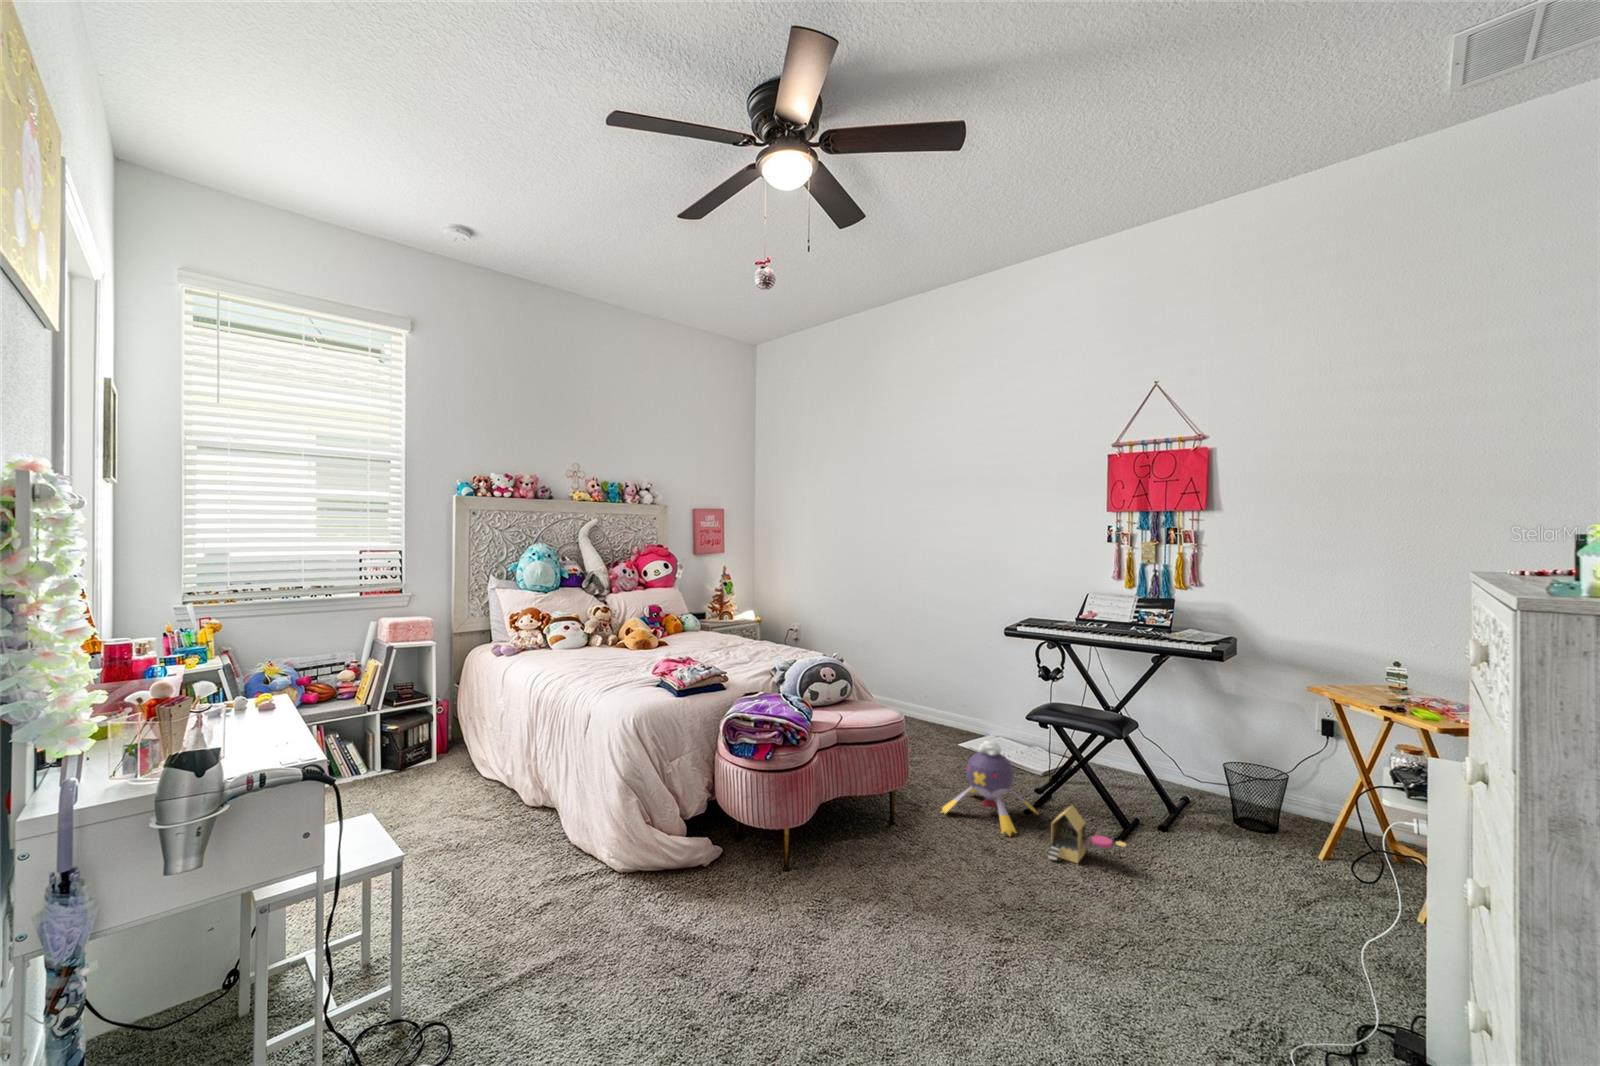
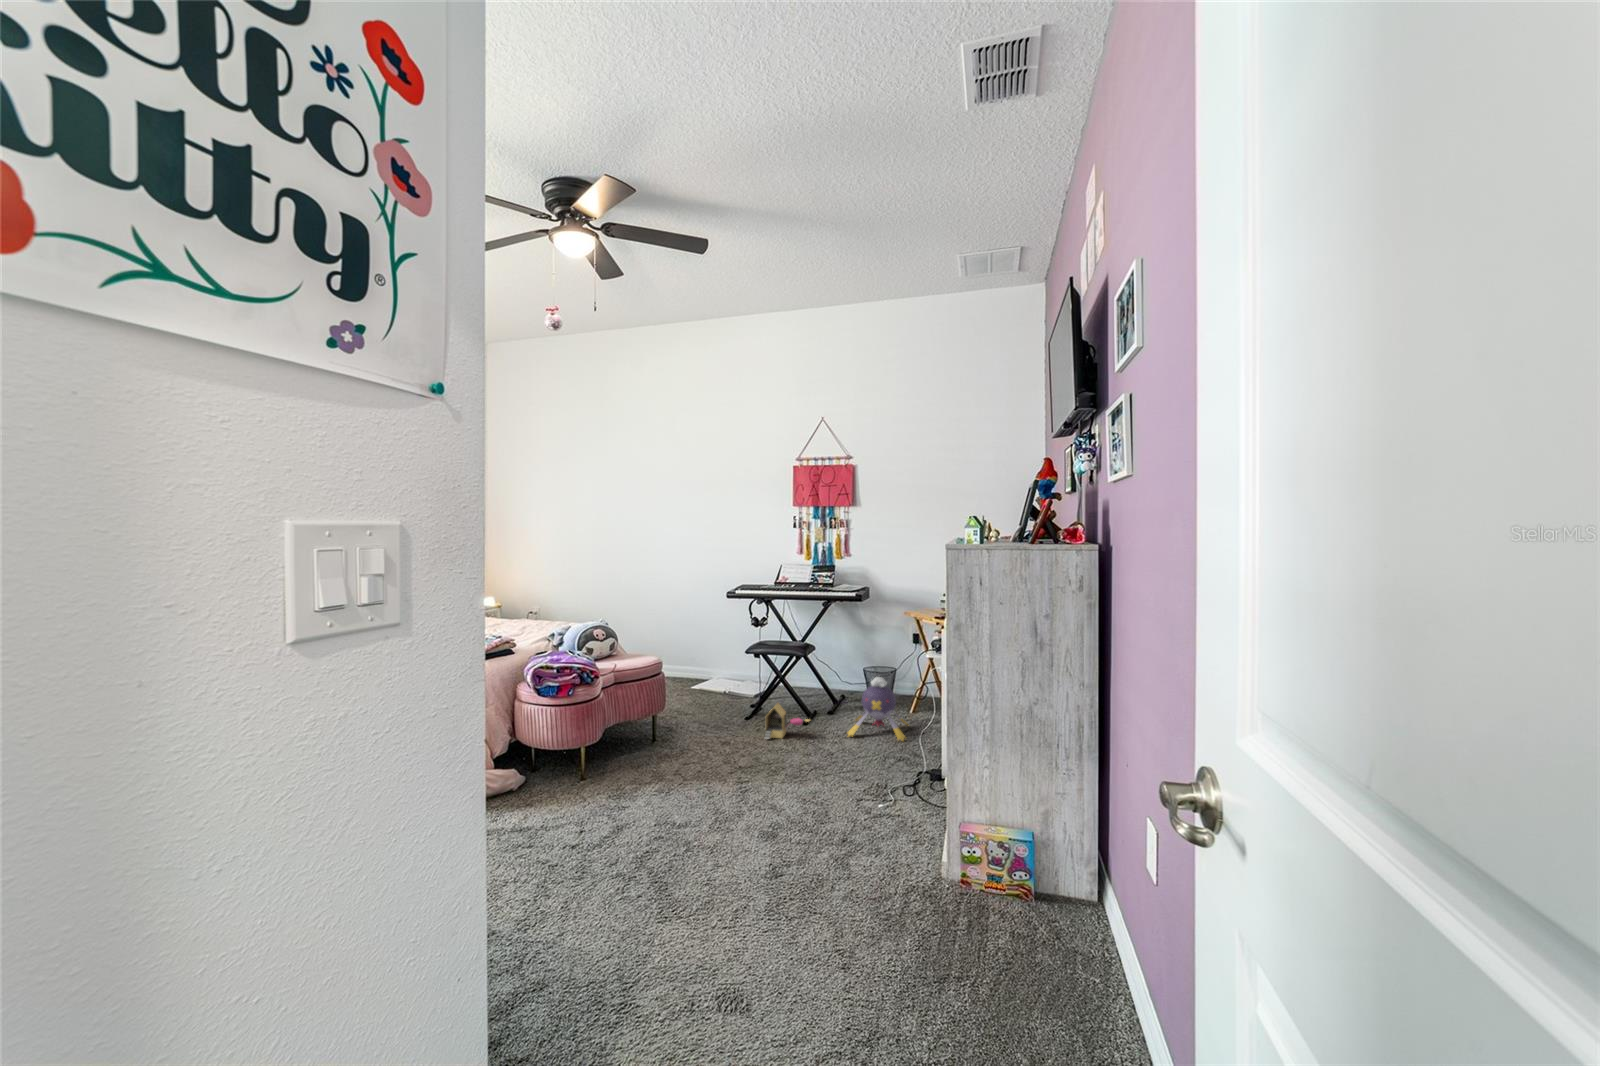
plush toy: present [941,741,1037,836] -> present [847,677,909,741]

